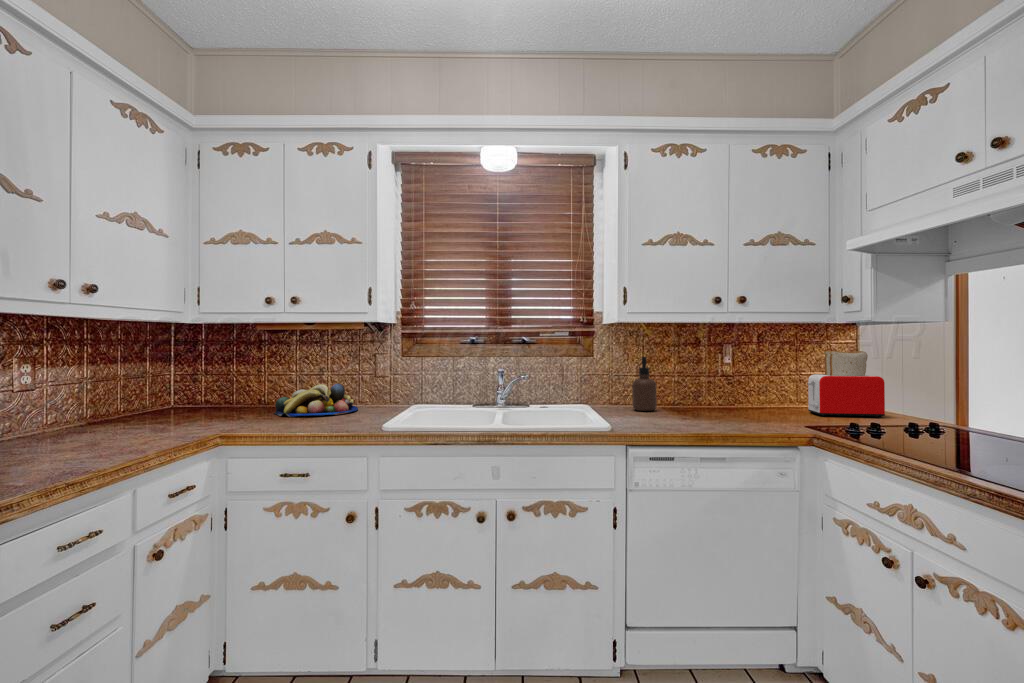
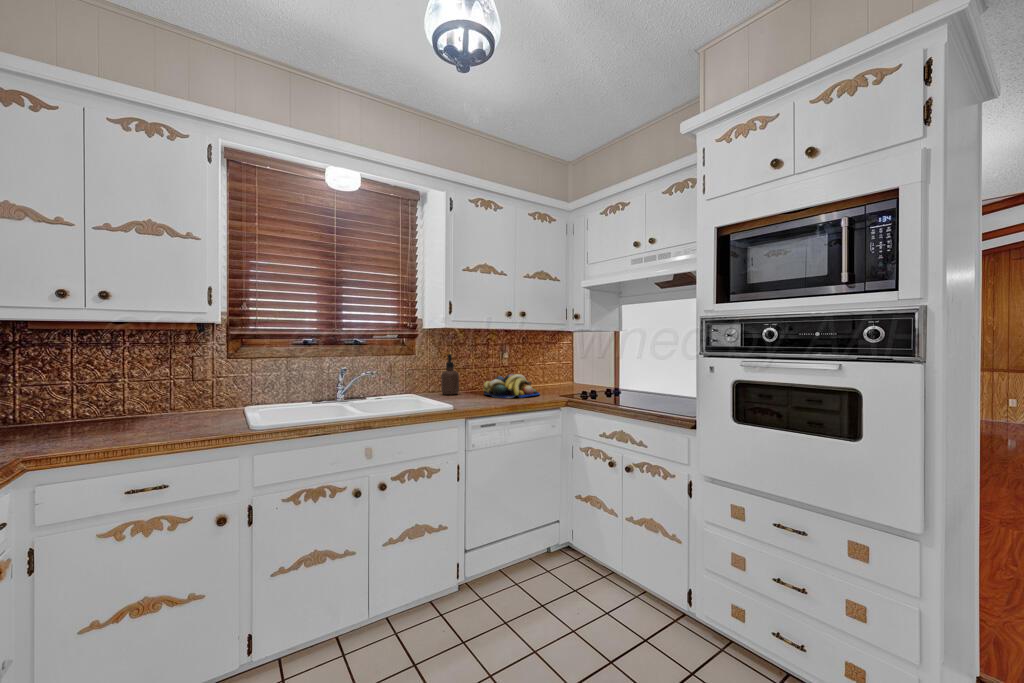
toaster: present [807,351,885,417] -> none [545,349,584,389]
fruit bowl: present [274,384,358,417] -> present [483,374,540,398]

